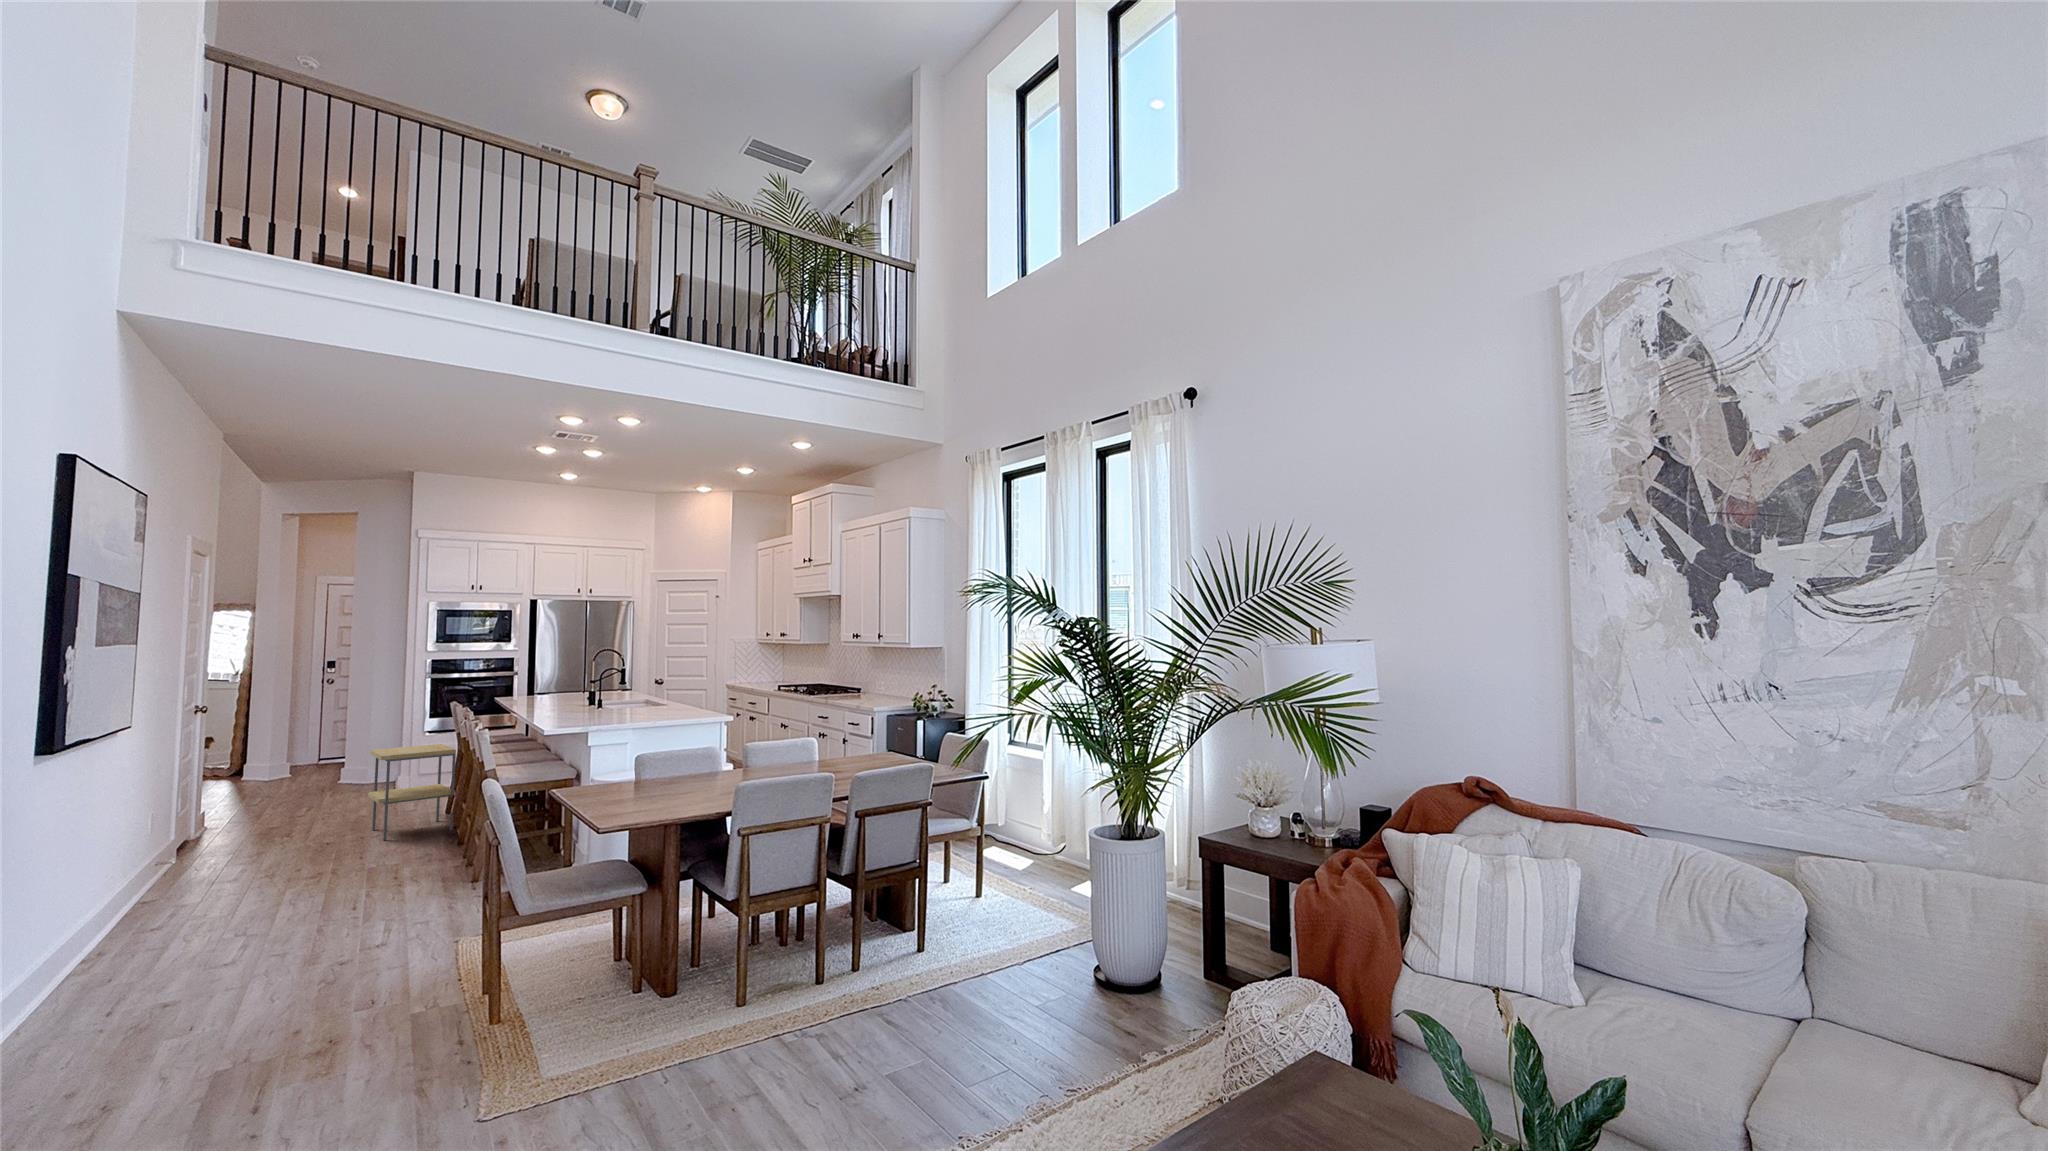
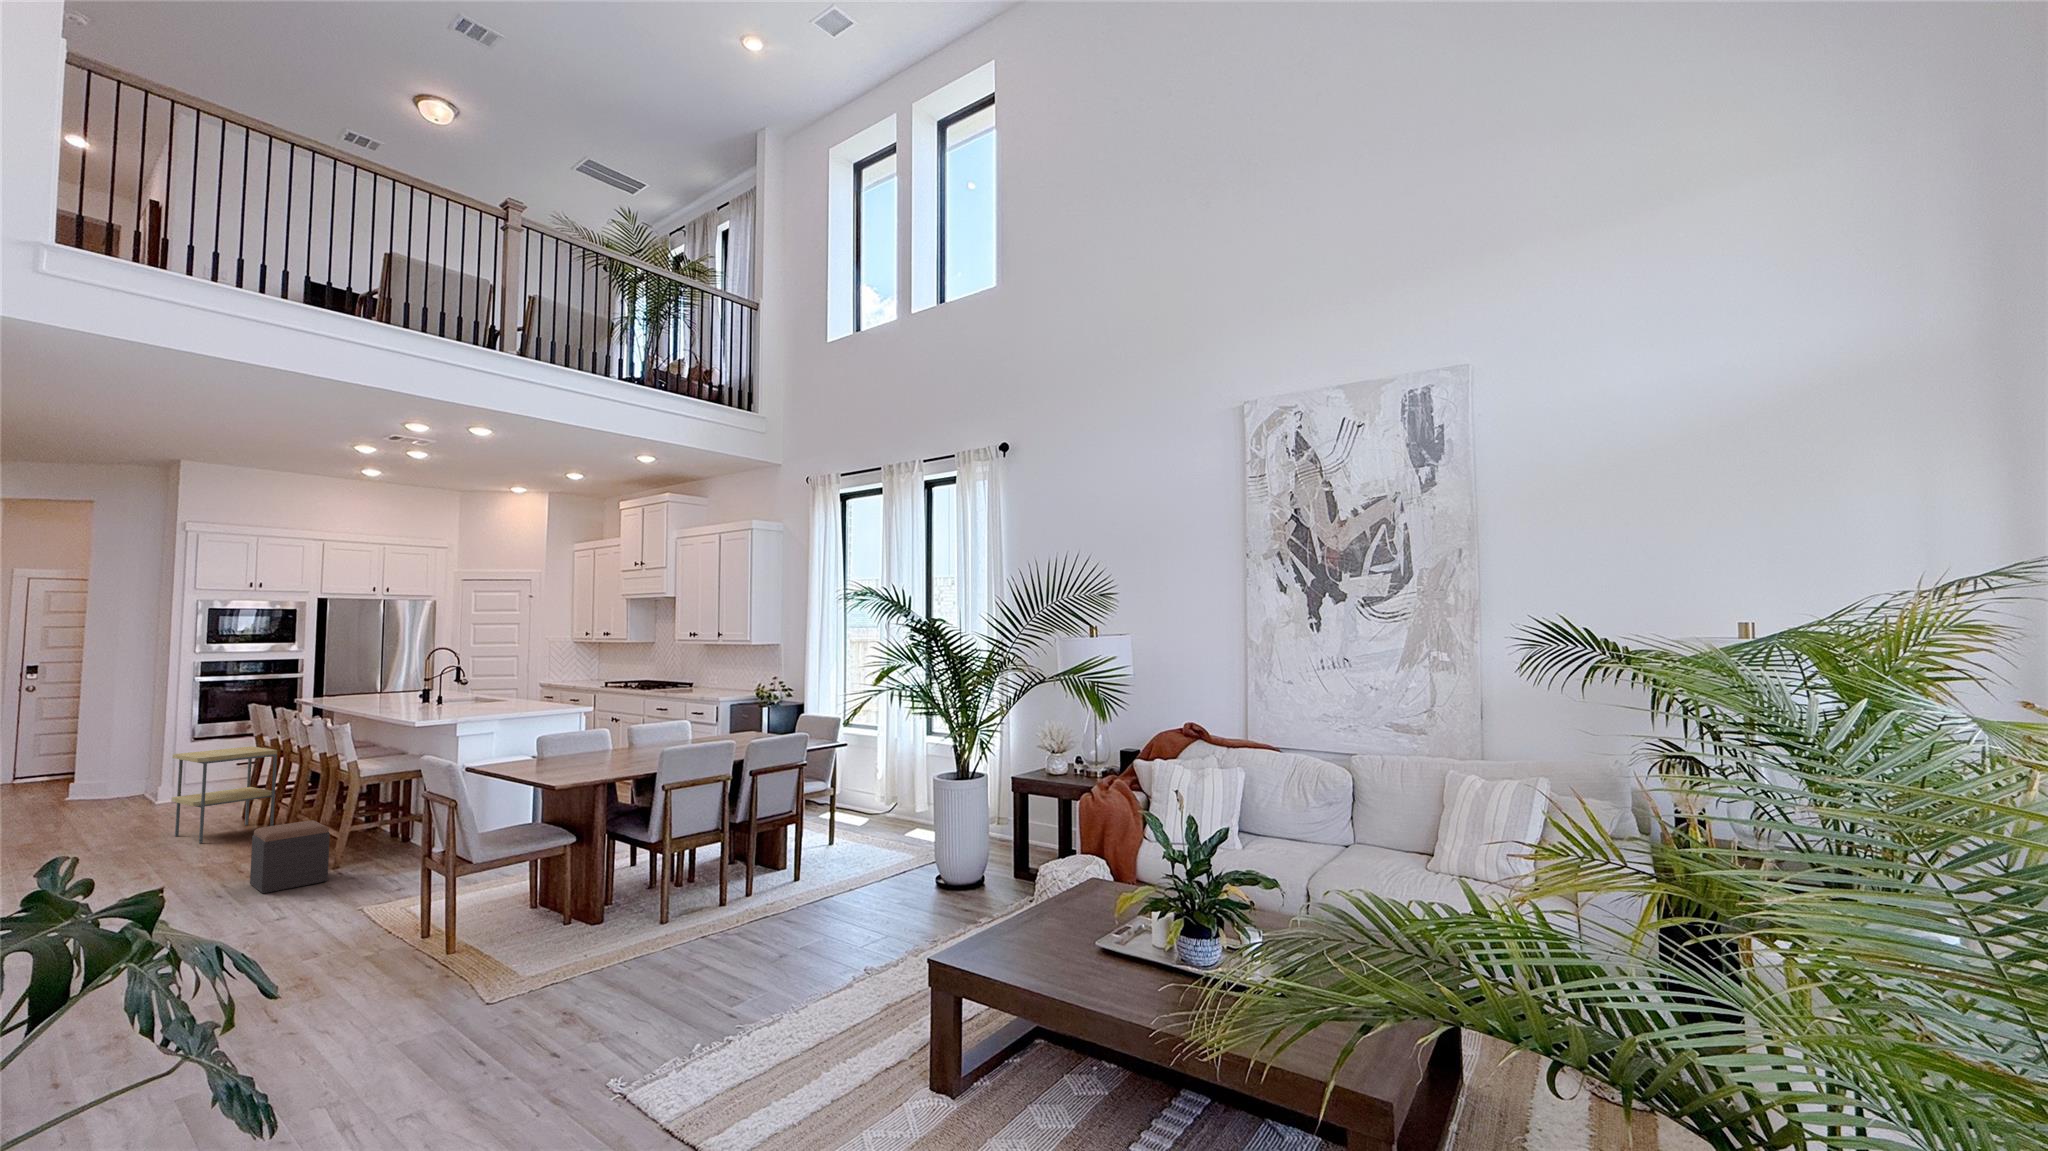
footstool: none [381,831,451,911] -> present [250,820,330,893]

